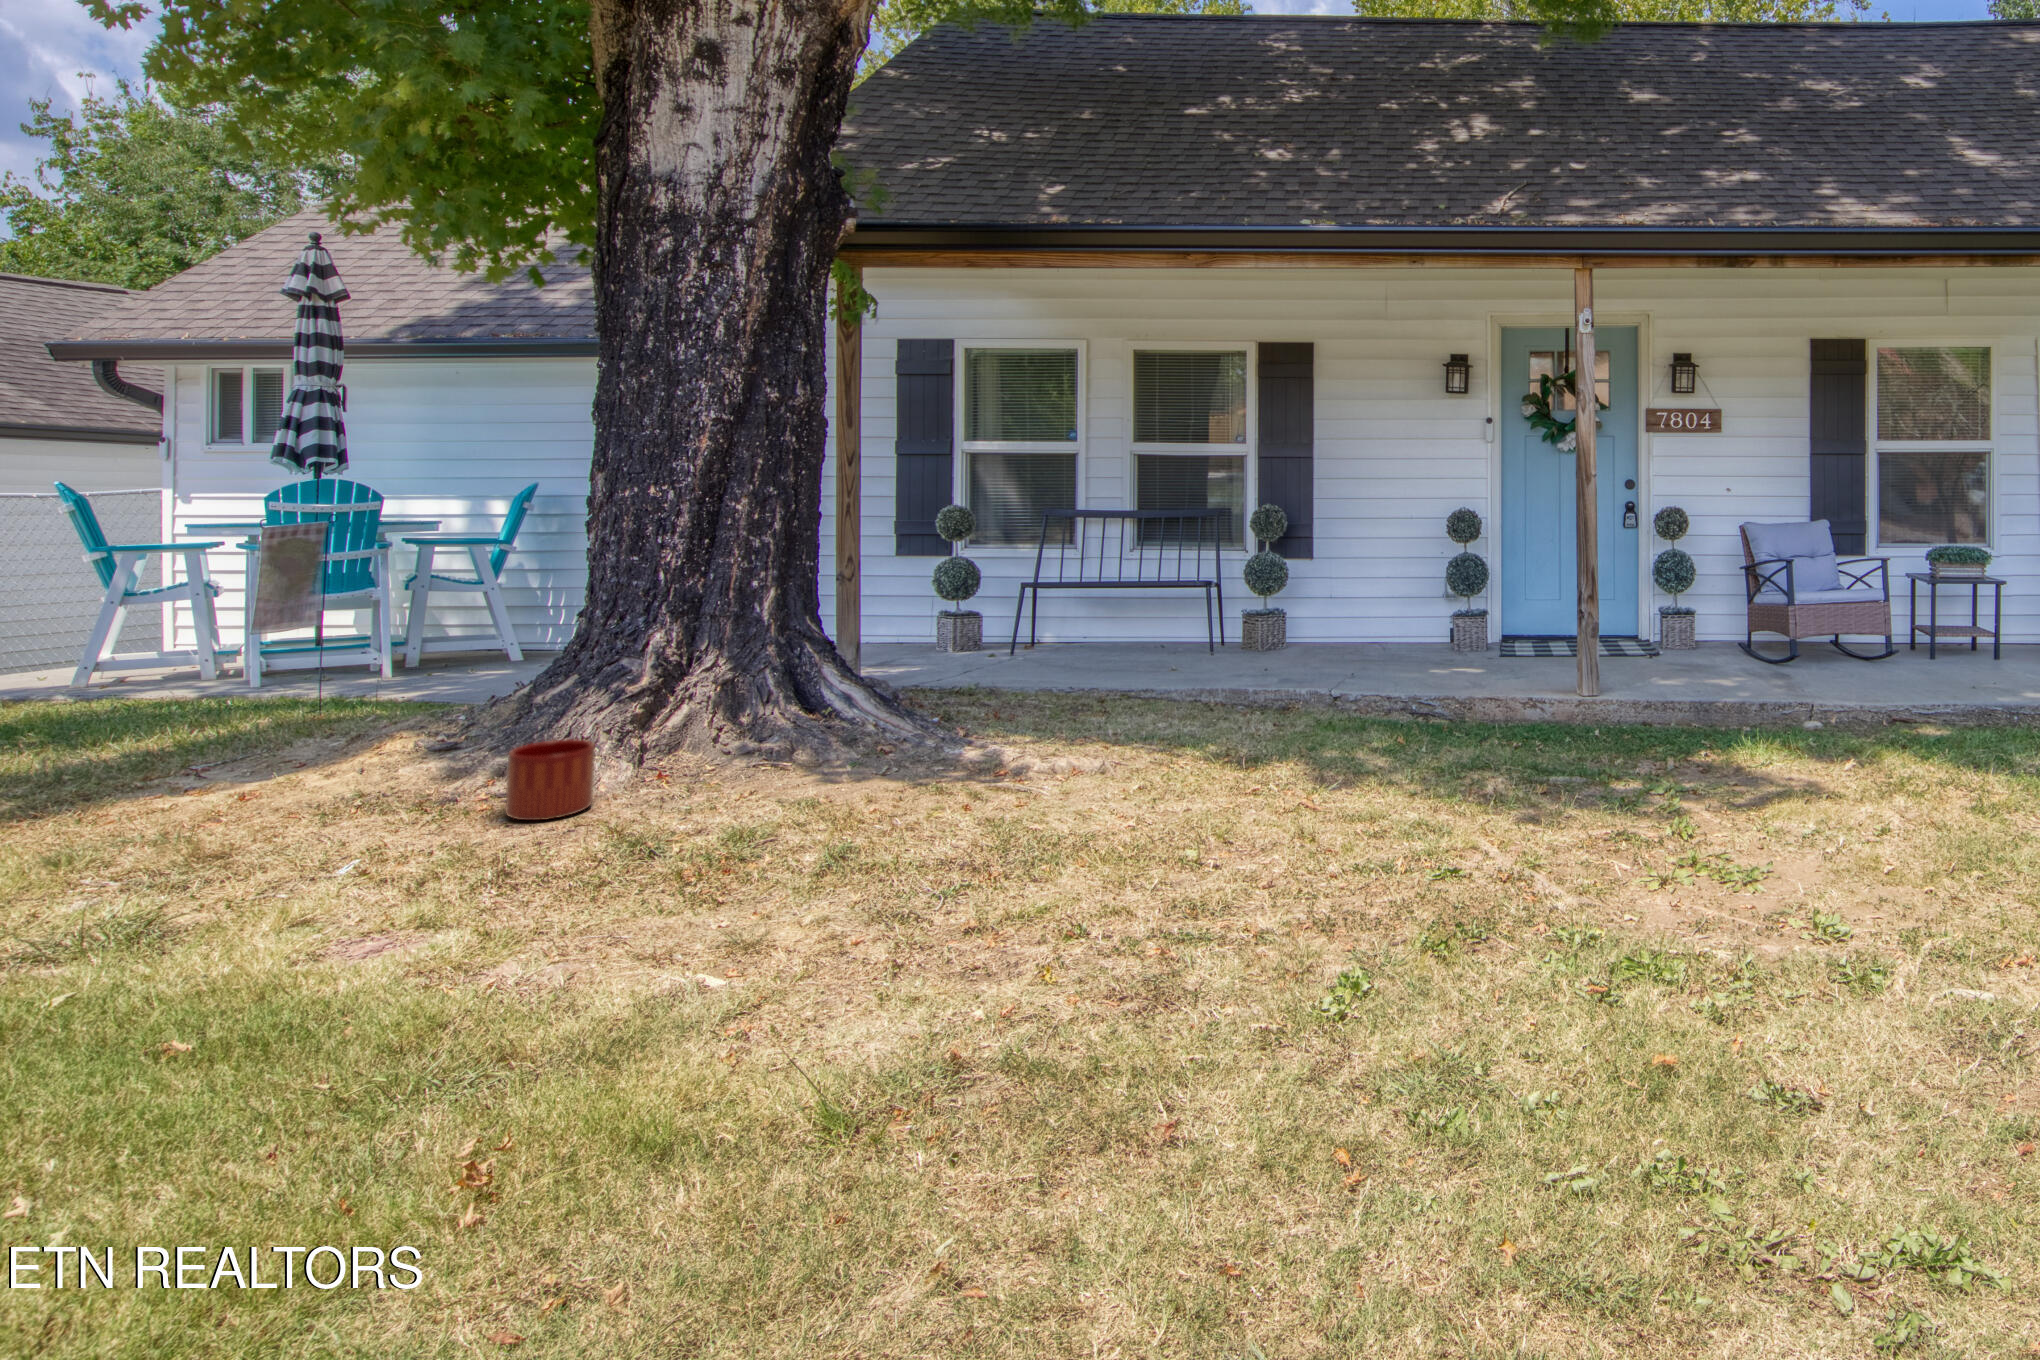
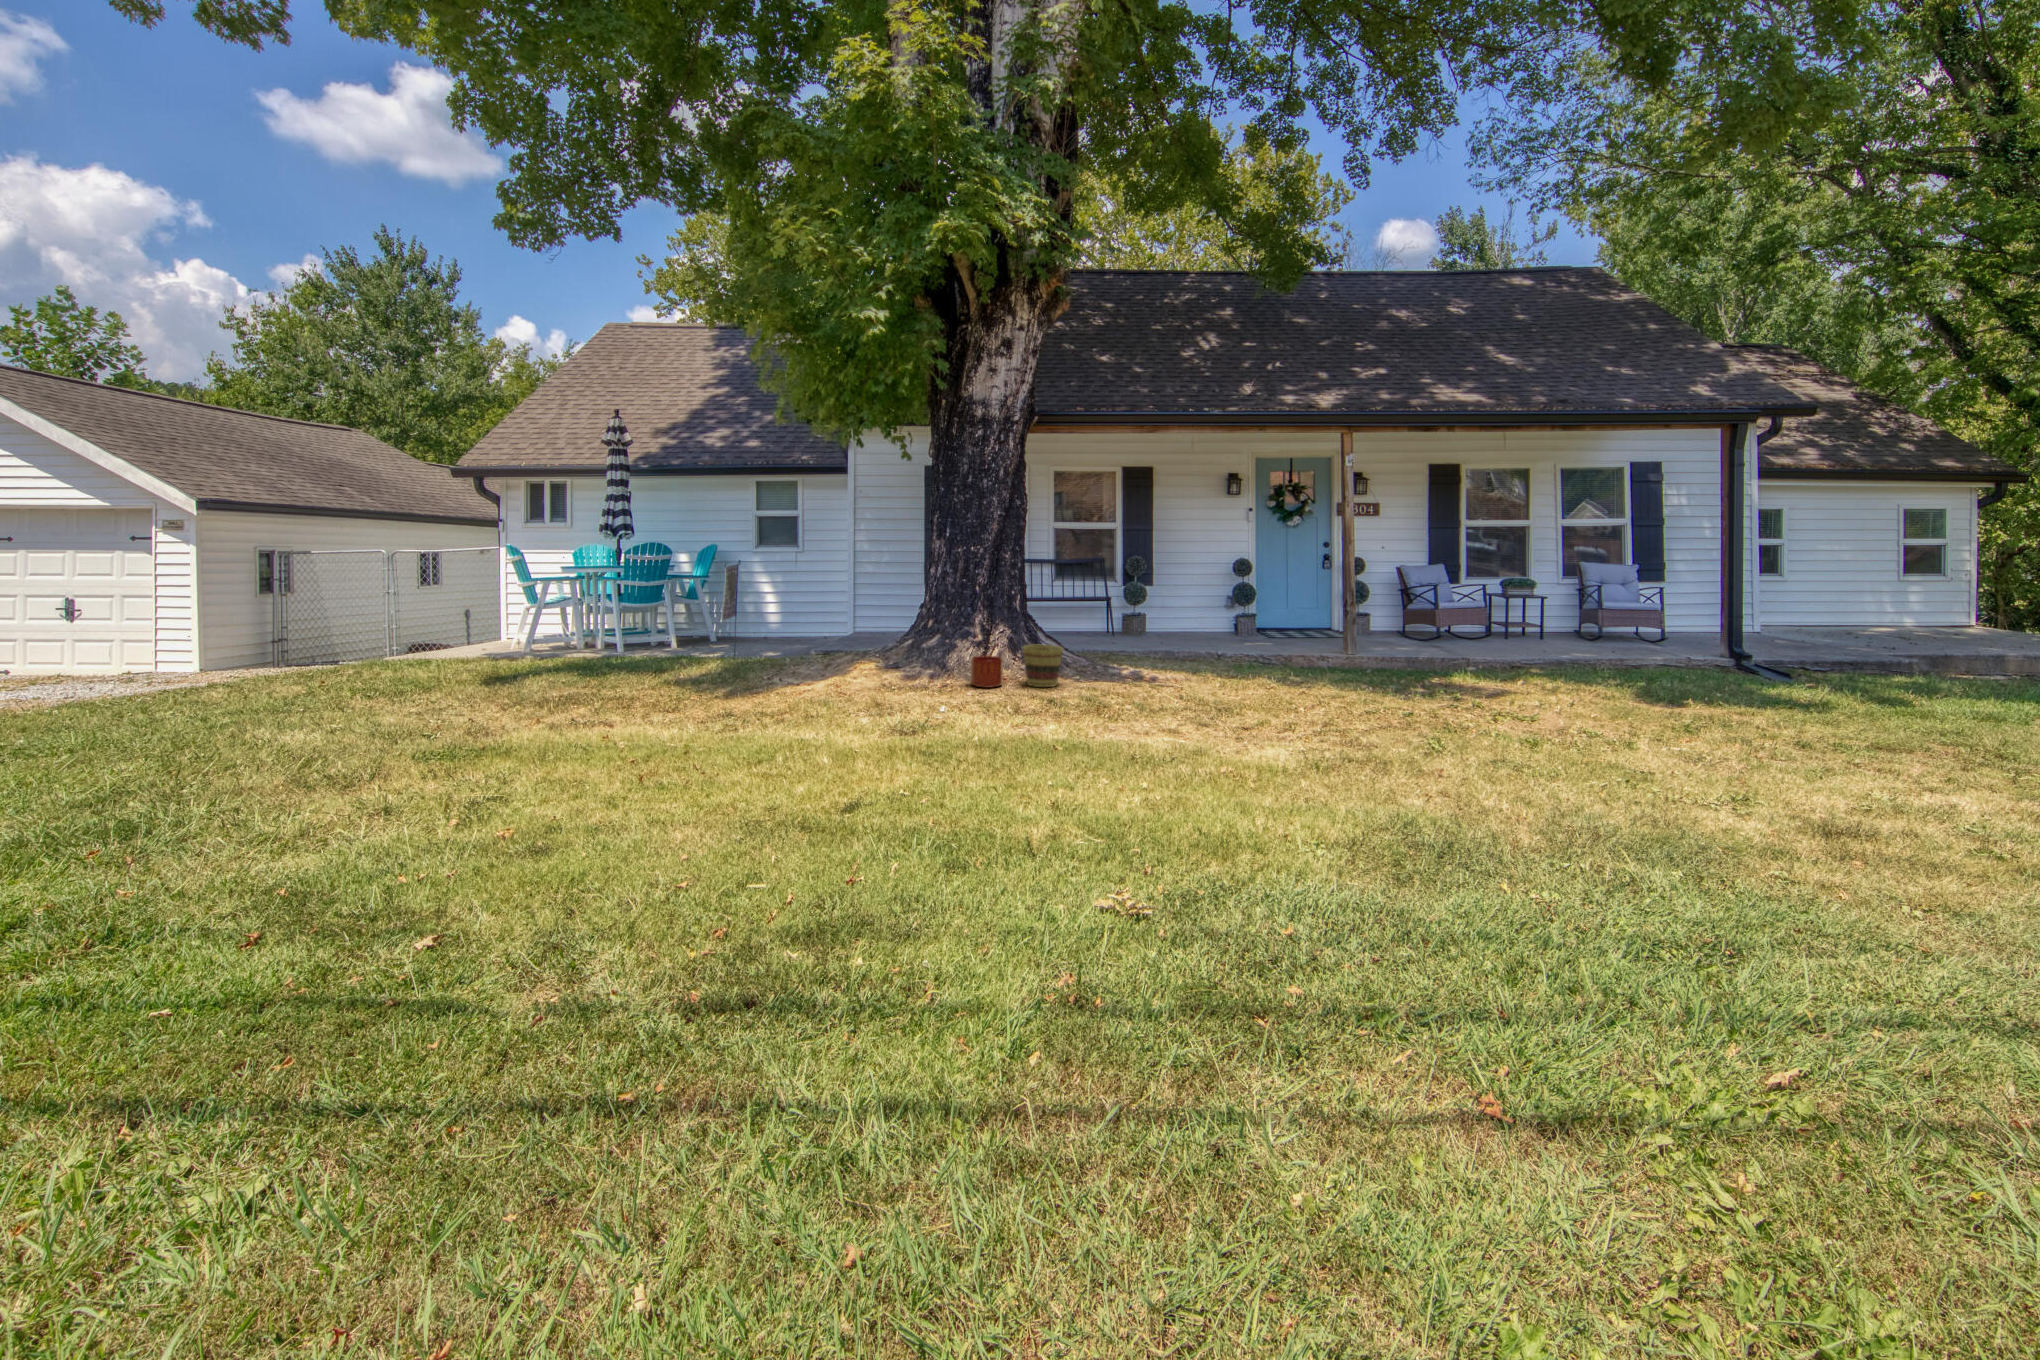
basket: none [636,713,744,819] -> present [1023,645,1063,687]

